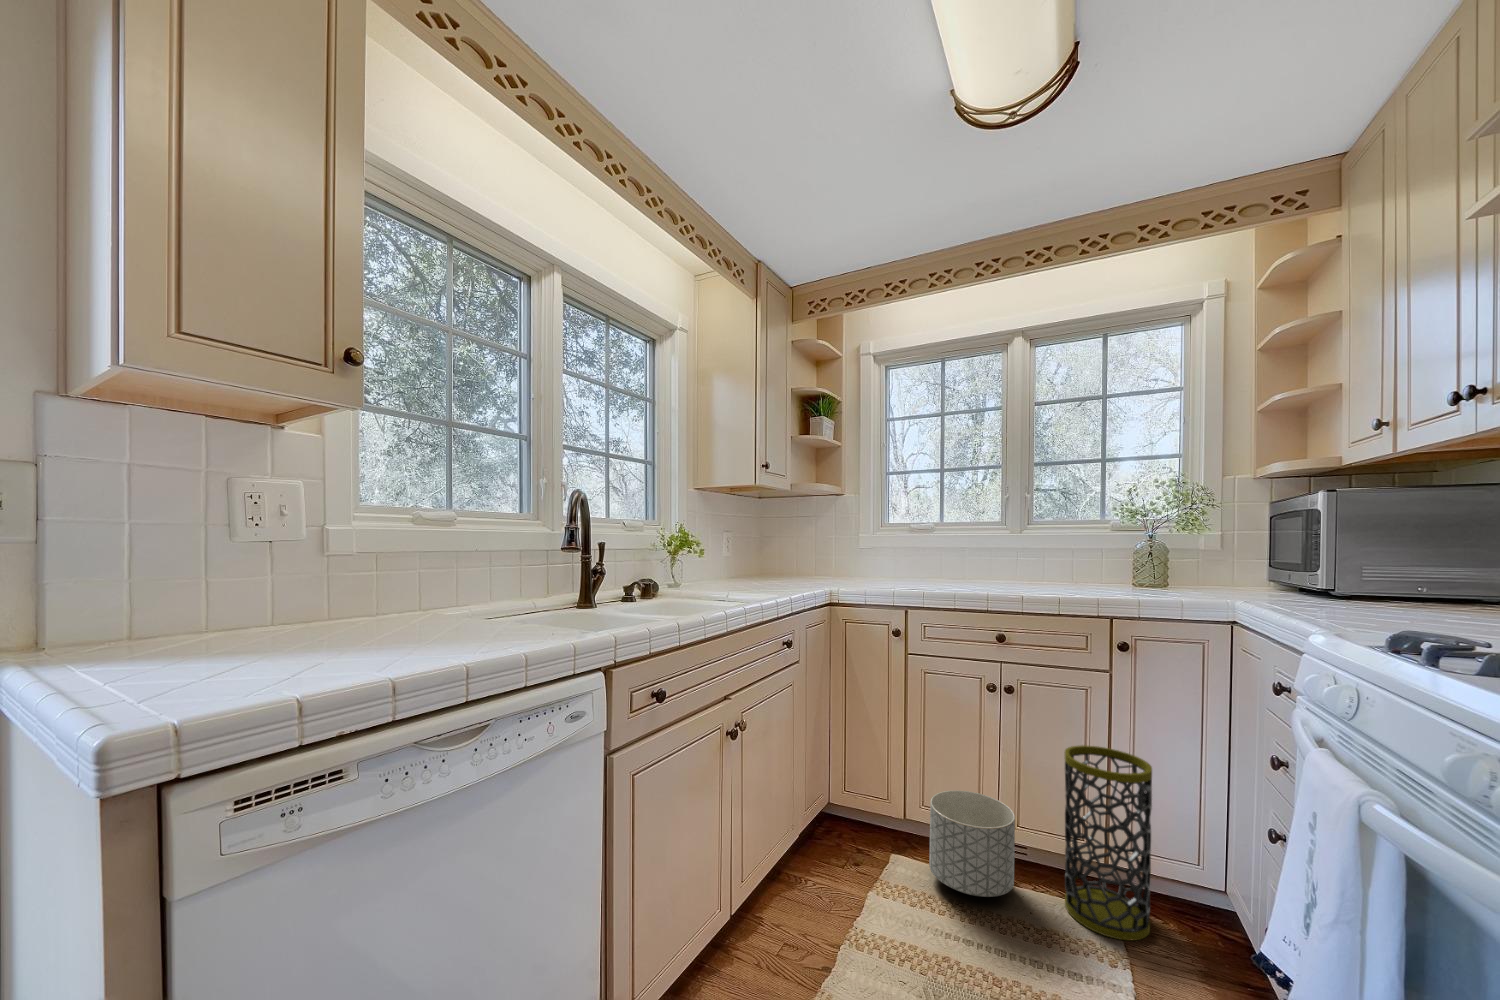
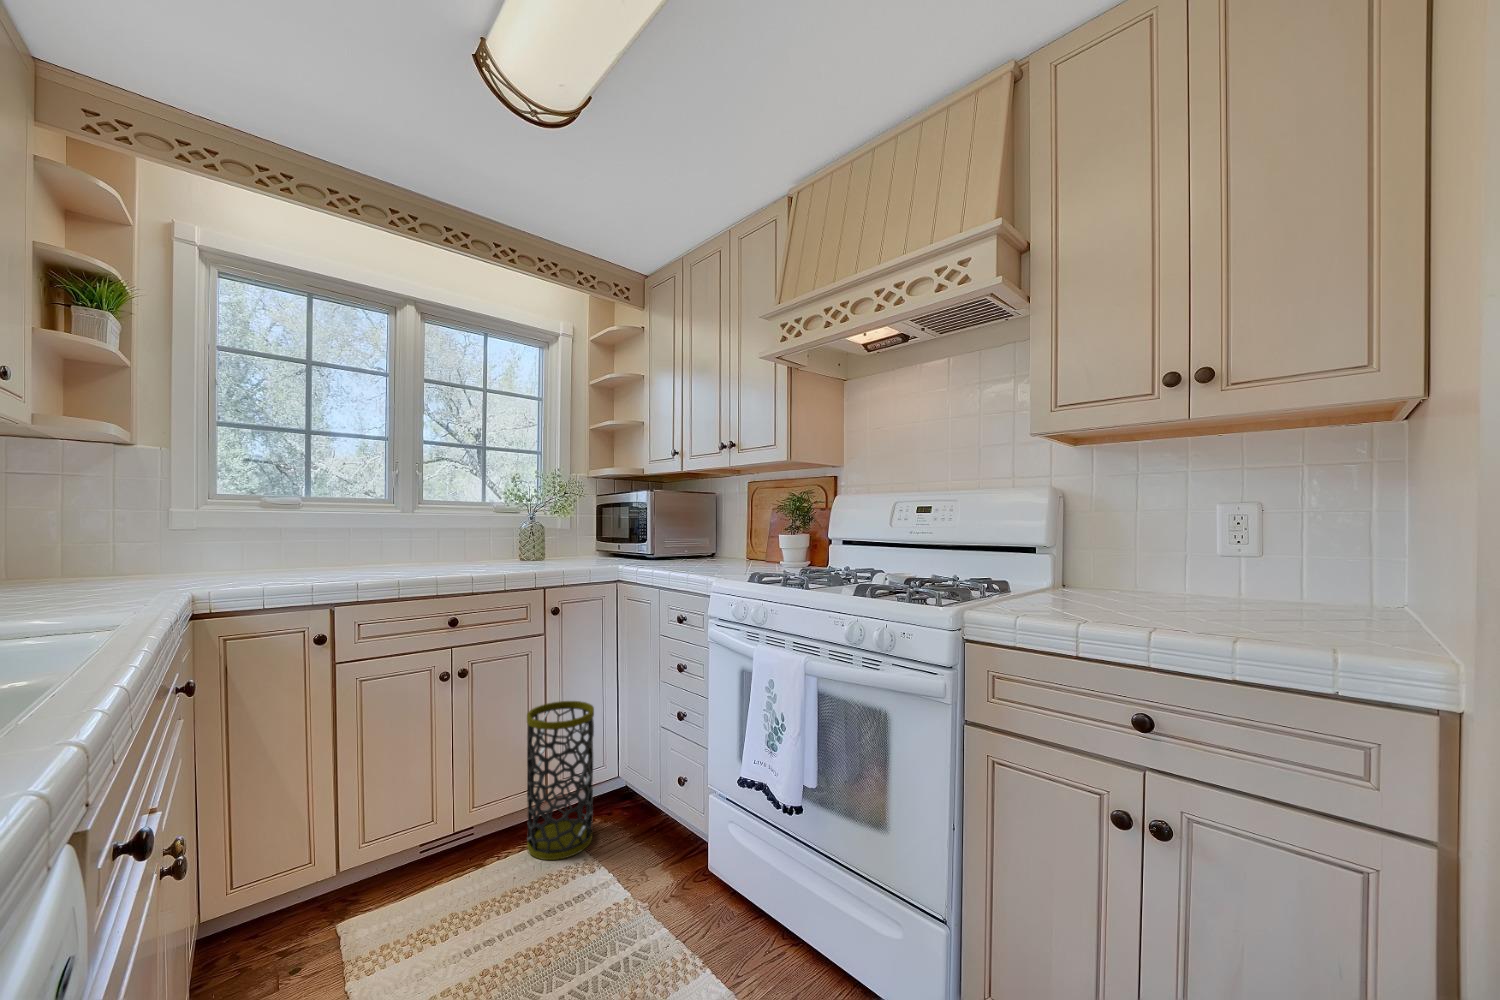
planter: present [929,791,1015,897] -> none [399,794,494,910]

